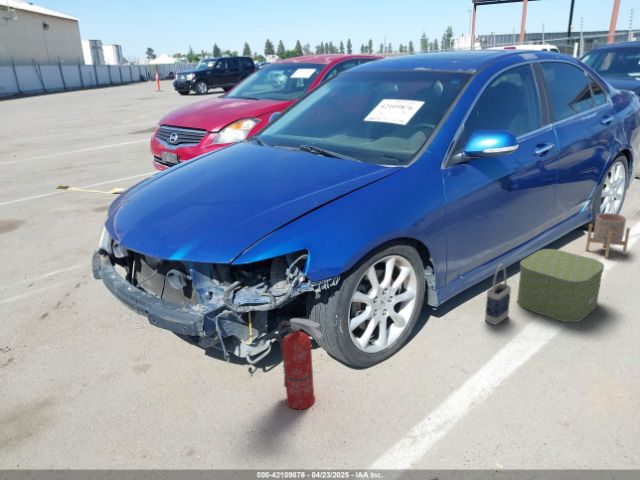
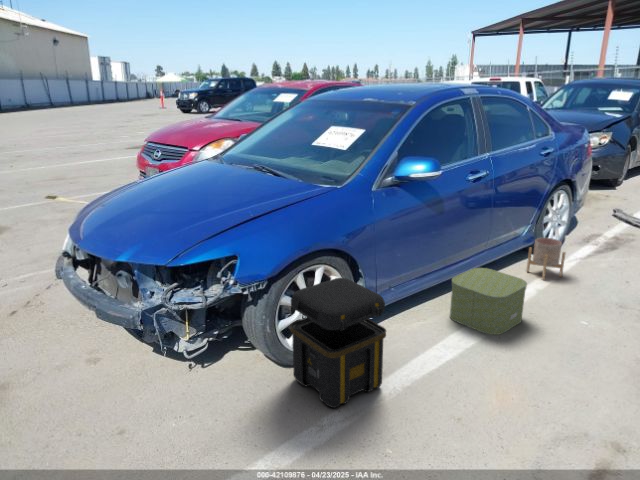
bag: present [485,264,511,325] -> none [416,279,440,335]
toolbox: none [363,268,472,414] -> present [290,278,386,408]
fire extinguisher: present [278,318,323,409] -> none [212,318,249,401]

